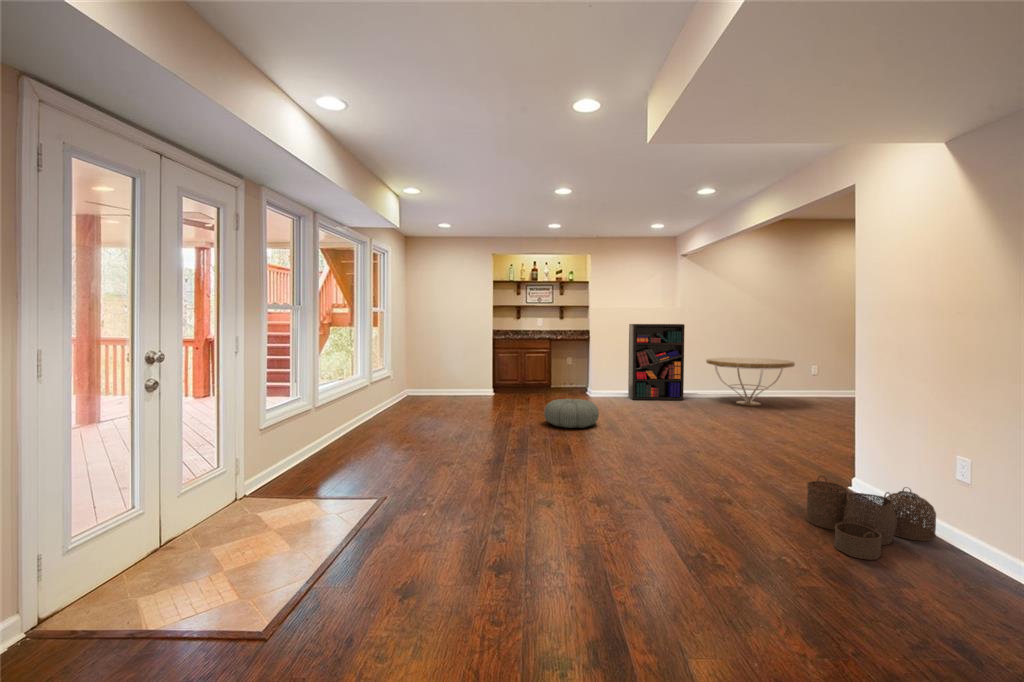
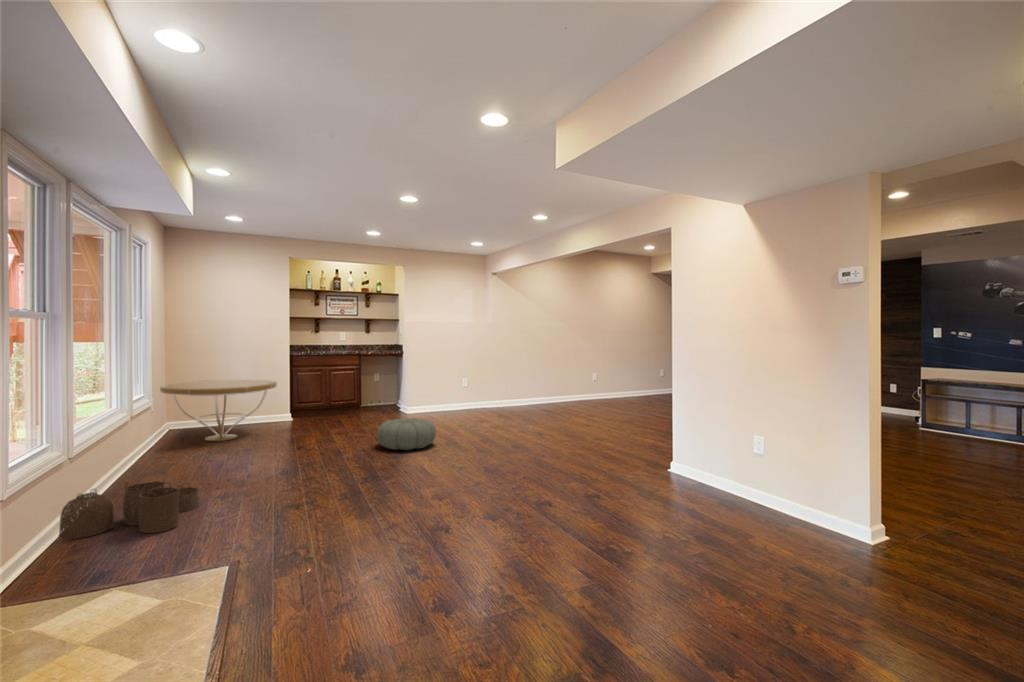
bookshelf: present [628,324,685,400] -> none [444,338,498,414]
coffee table: present [706,357,795,406] -> present [160,379,277,441]
woven basket: present [807,475,936,560] -> present [59,479,199,539]

